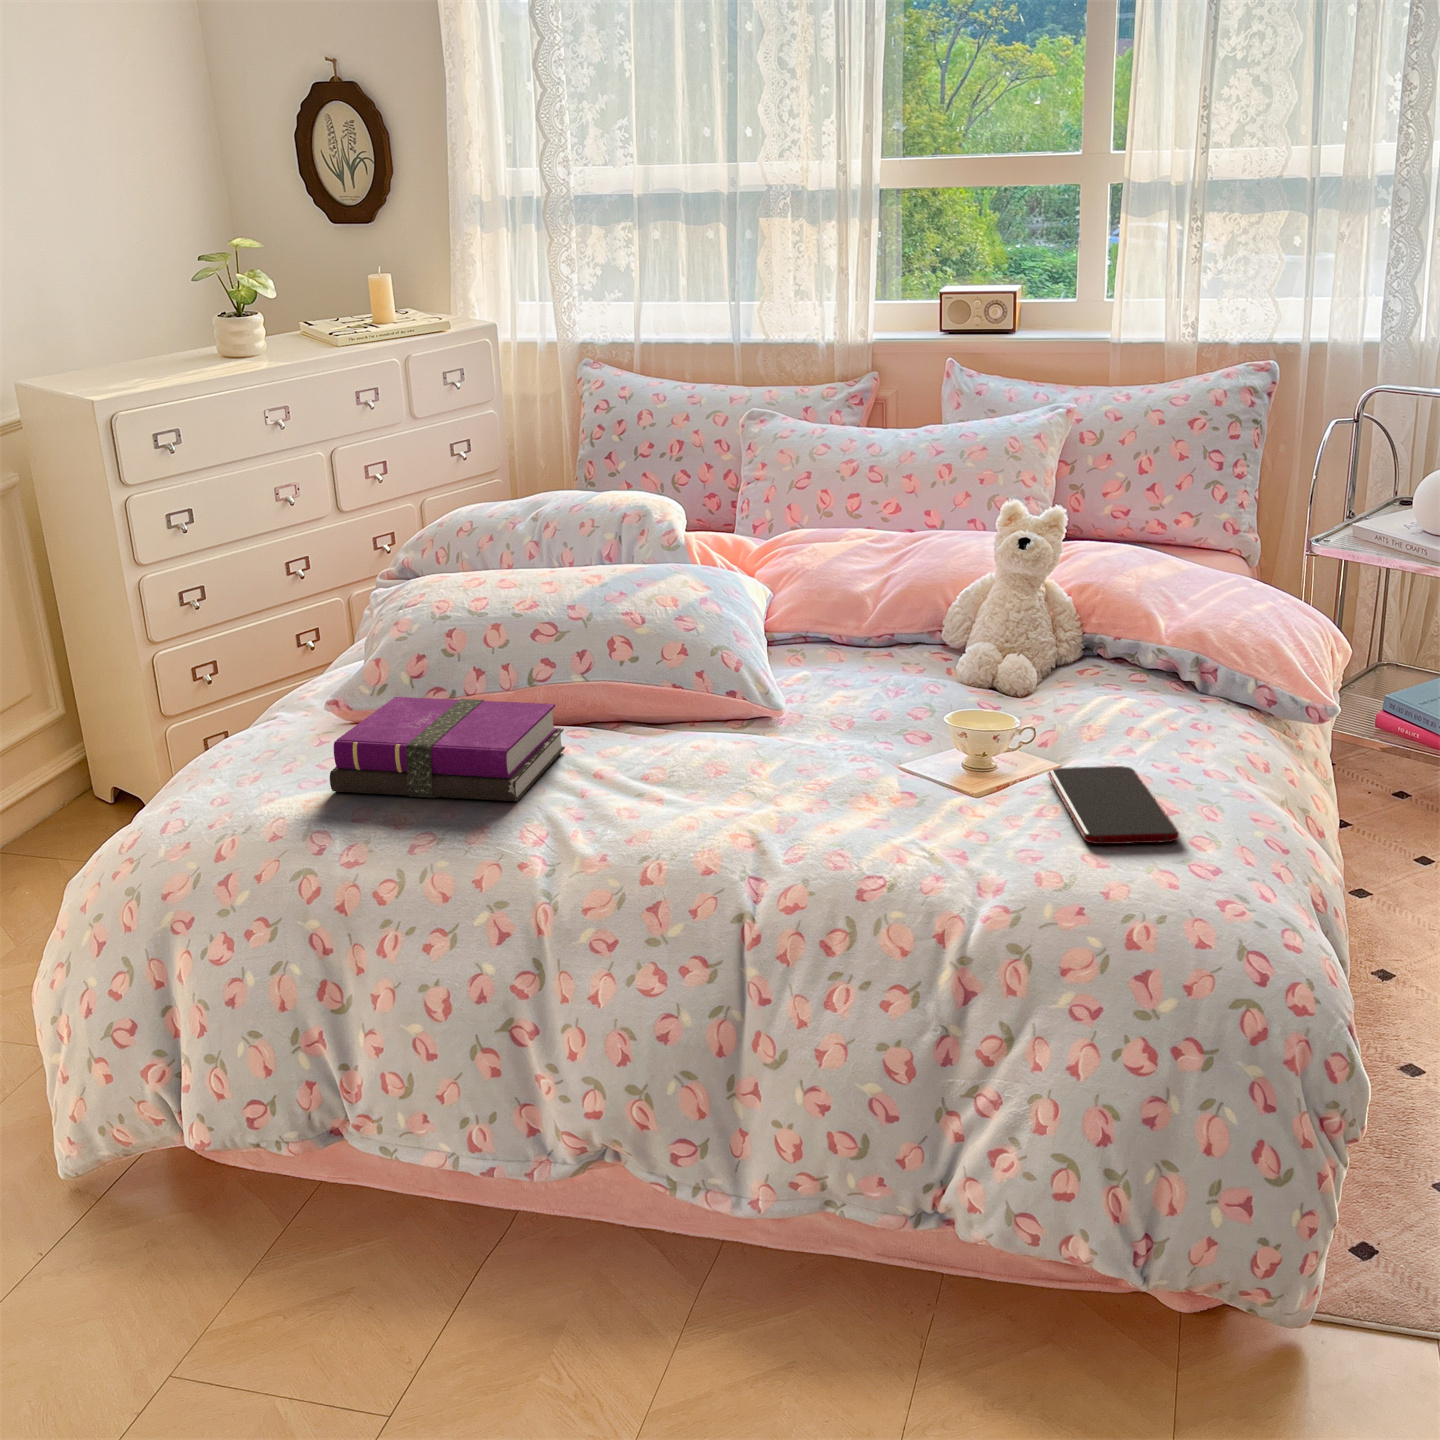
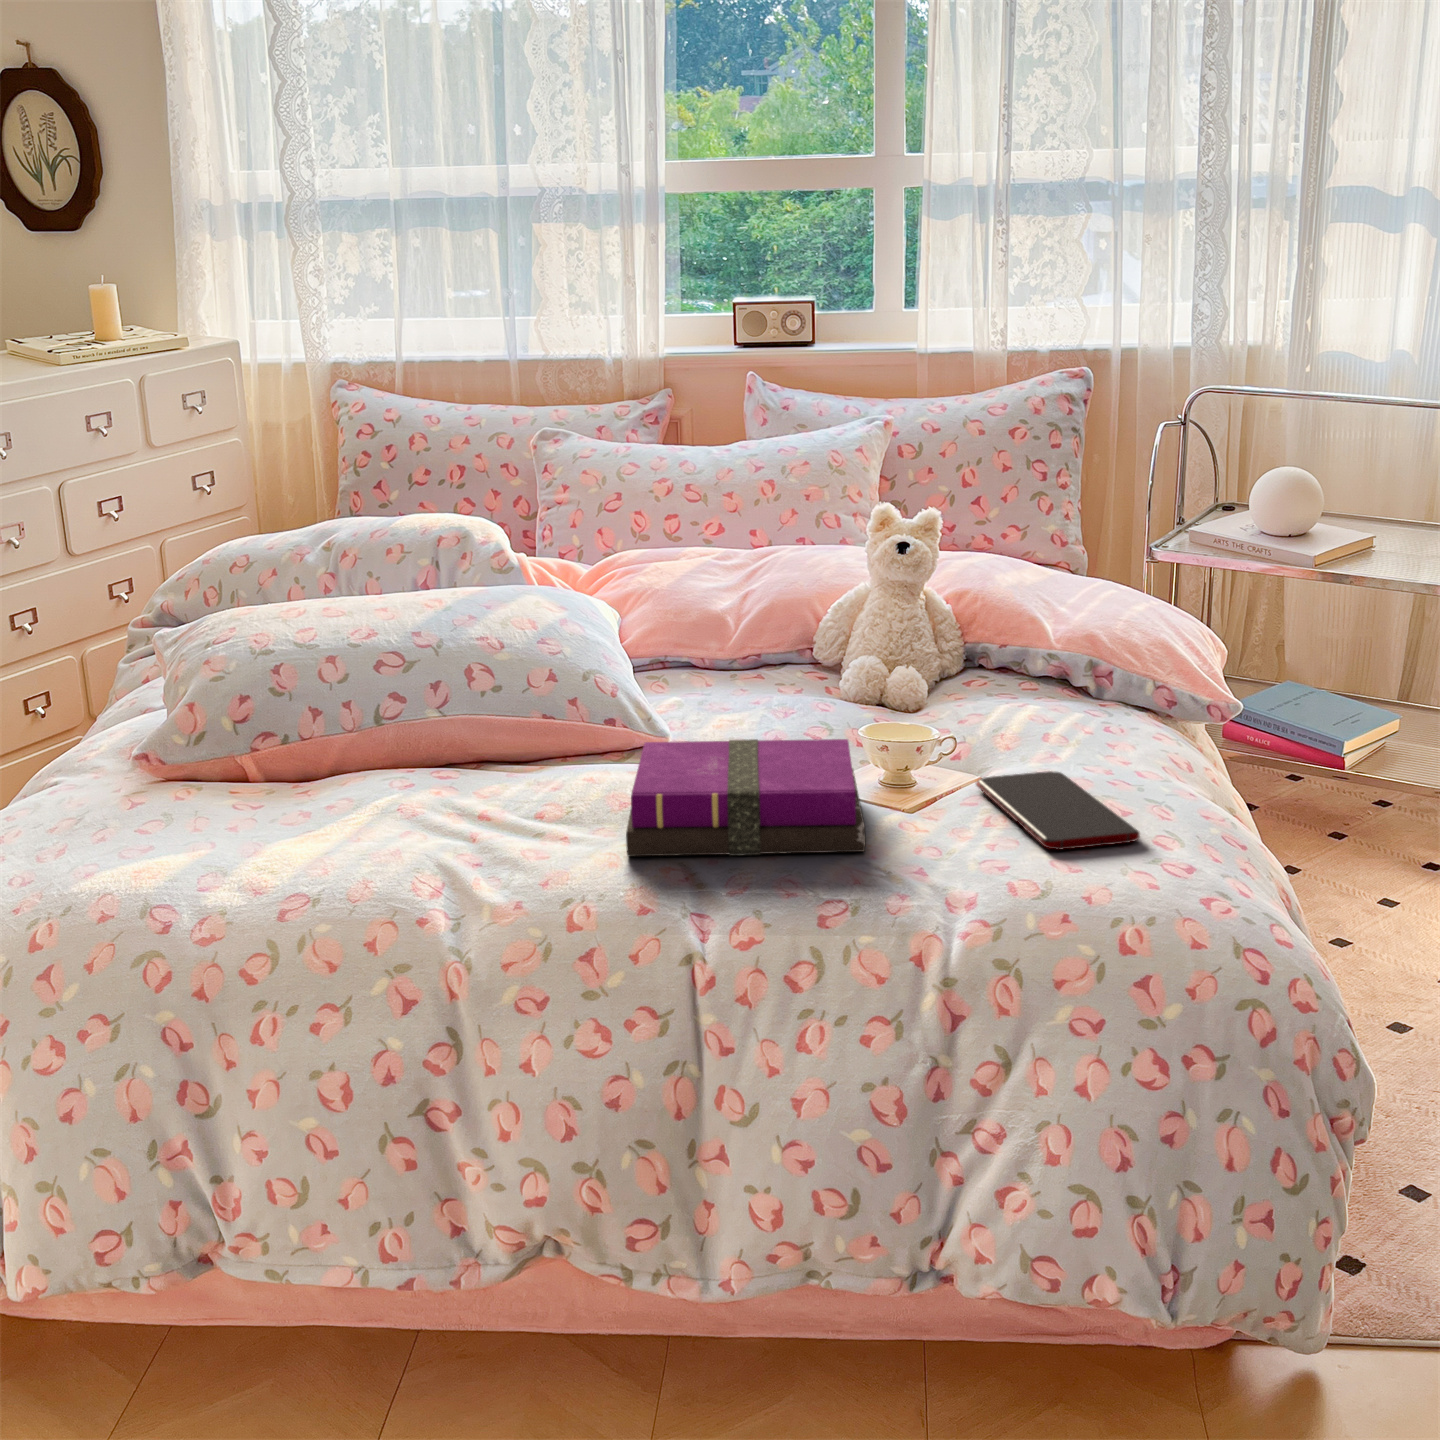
notebook: present [330,697,565,801] -> present [626,739,865,856]

